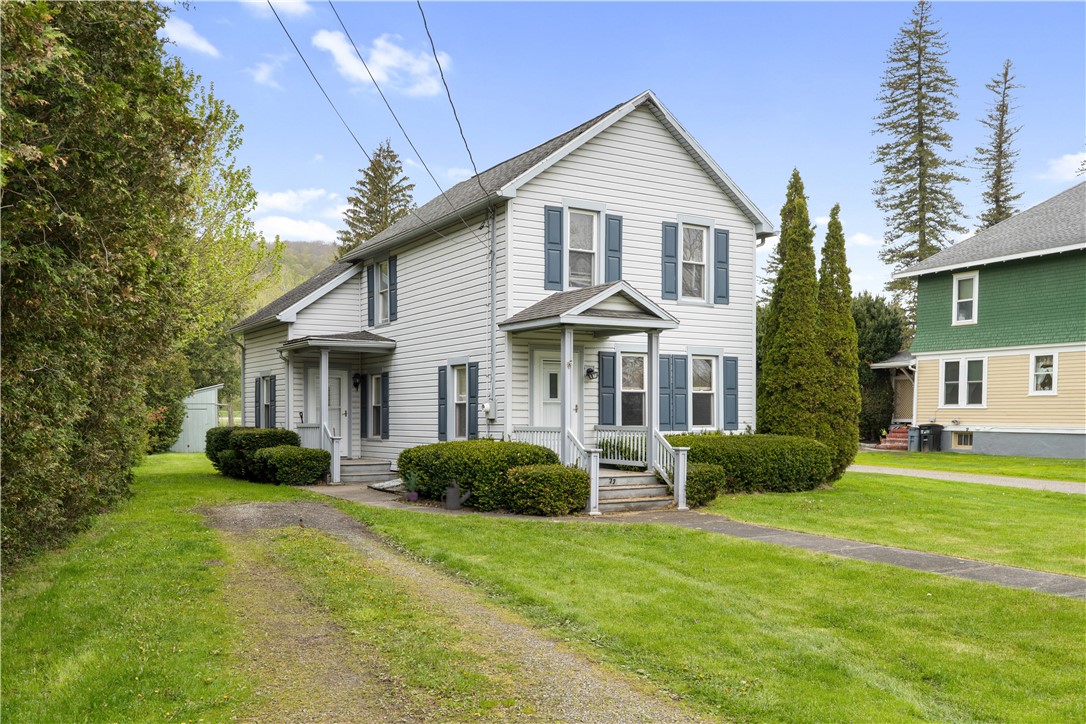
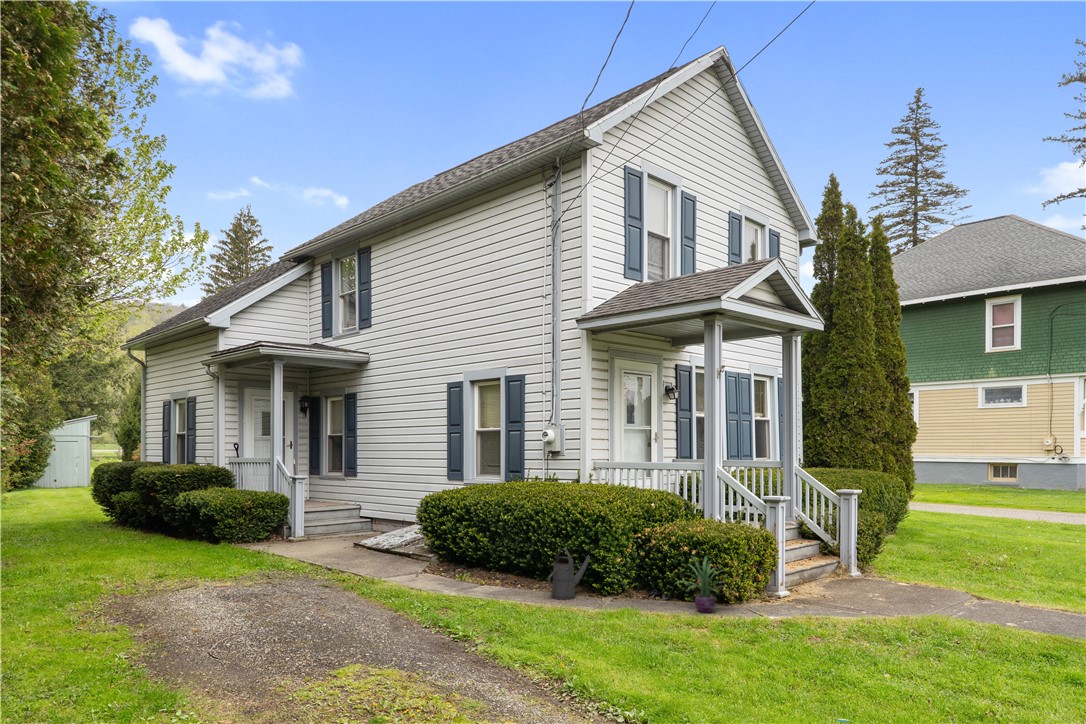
decorative plant: present [407,472,418,501] -> present [687,556,718,613]

